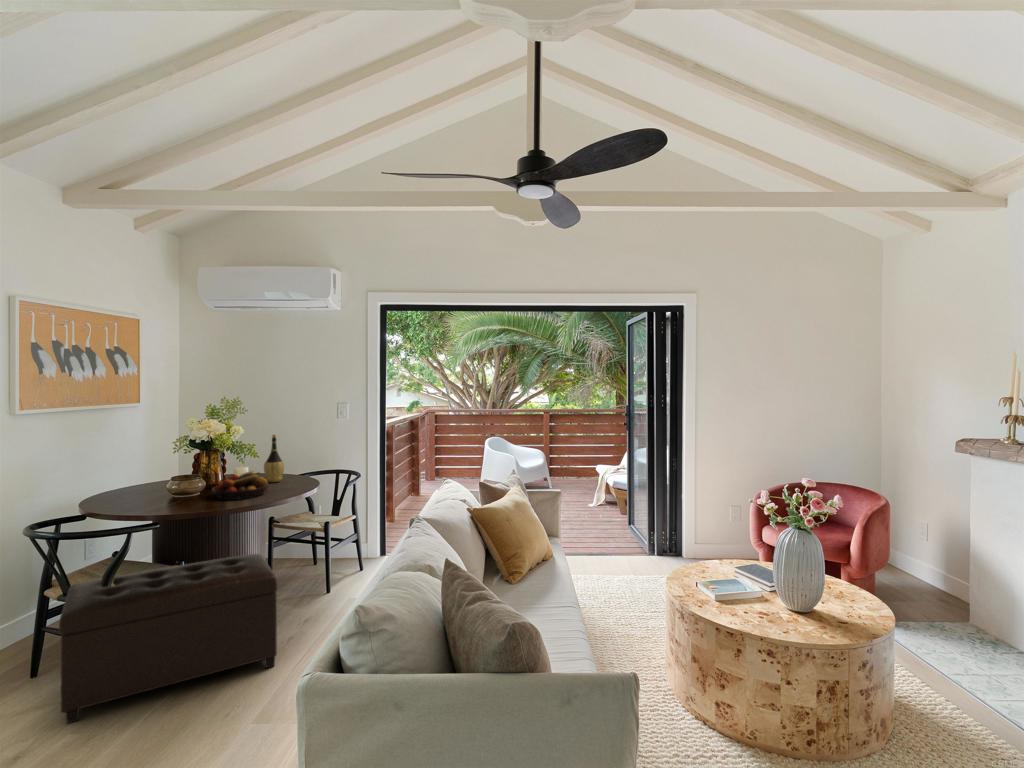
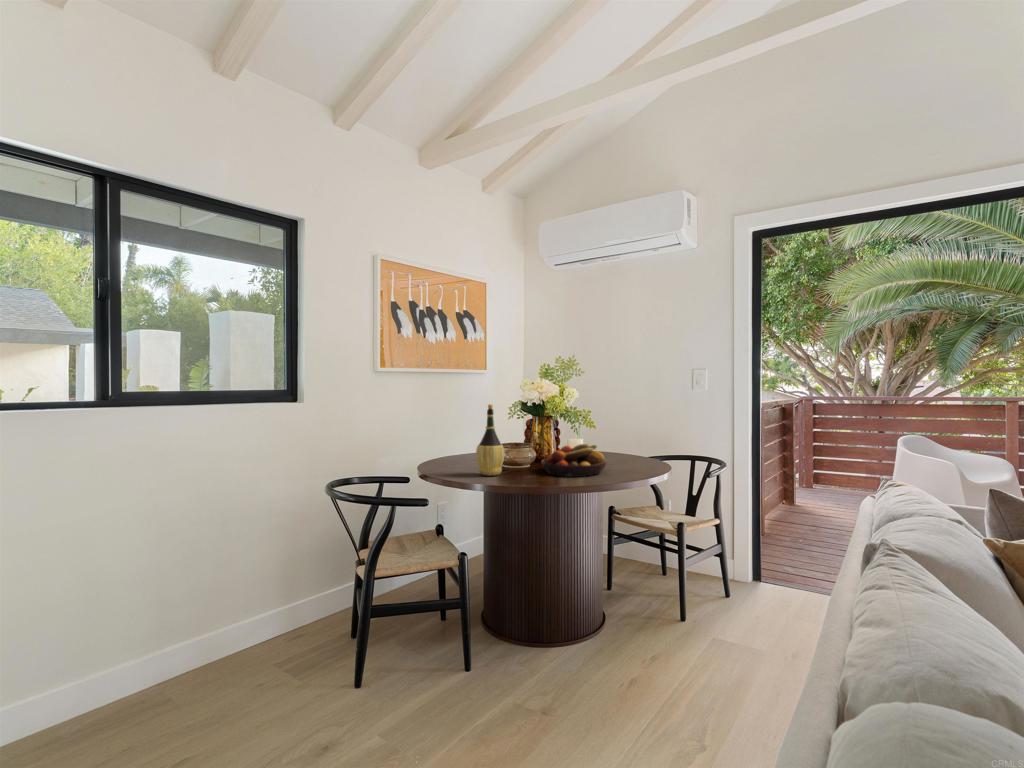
wine bottle: present [264,435,284,482] -> present [476,405,504,475]
ottoman: present [59,554,277,723] -> none [374,549,614,719]

